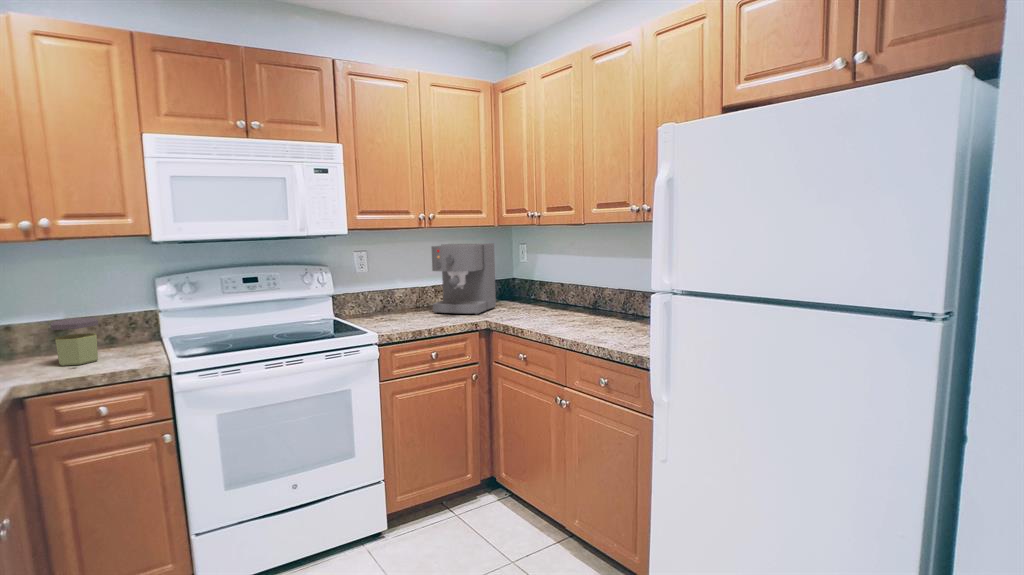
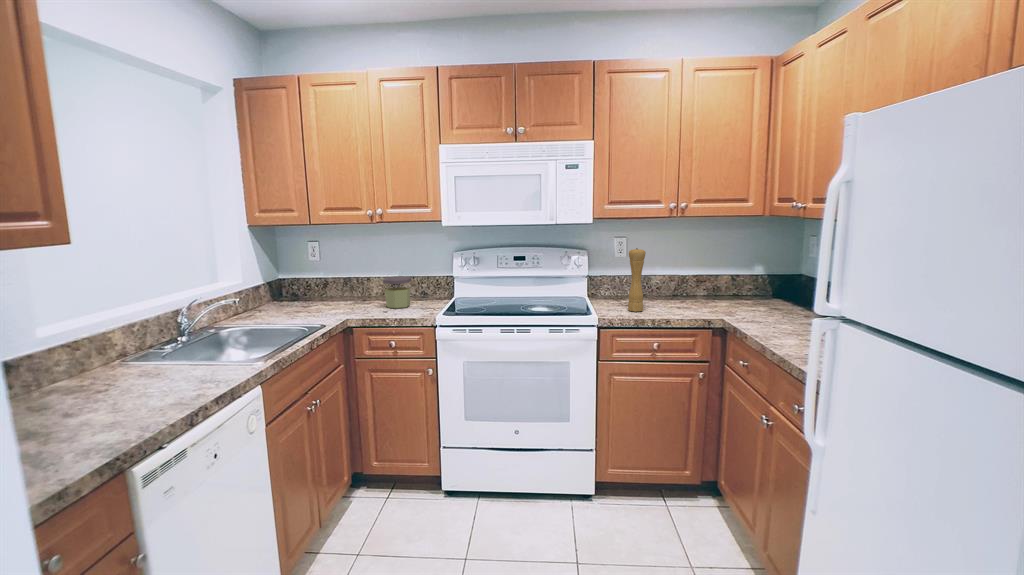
coffee maker: present [432,243,496,315] -> none [680,235,758,312]
pepper mill: none [391,259,410,325] -> present [628,248,646,312]

